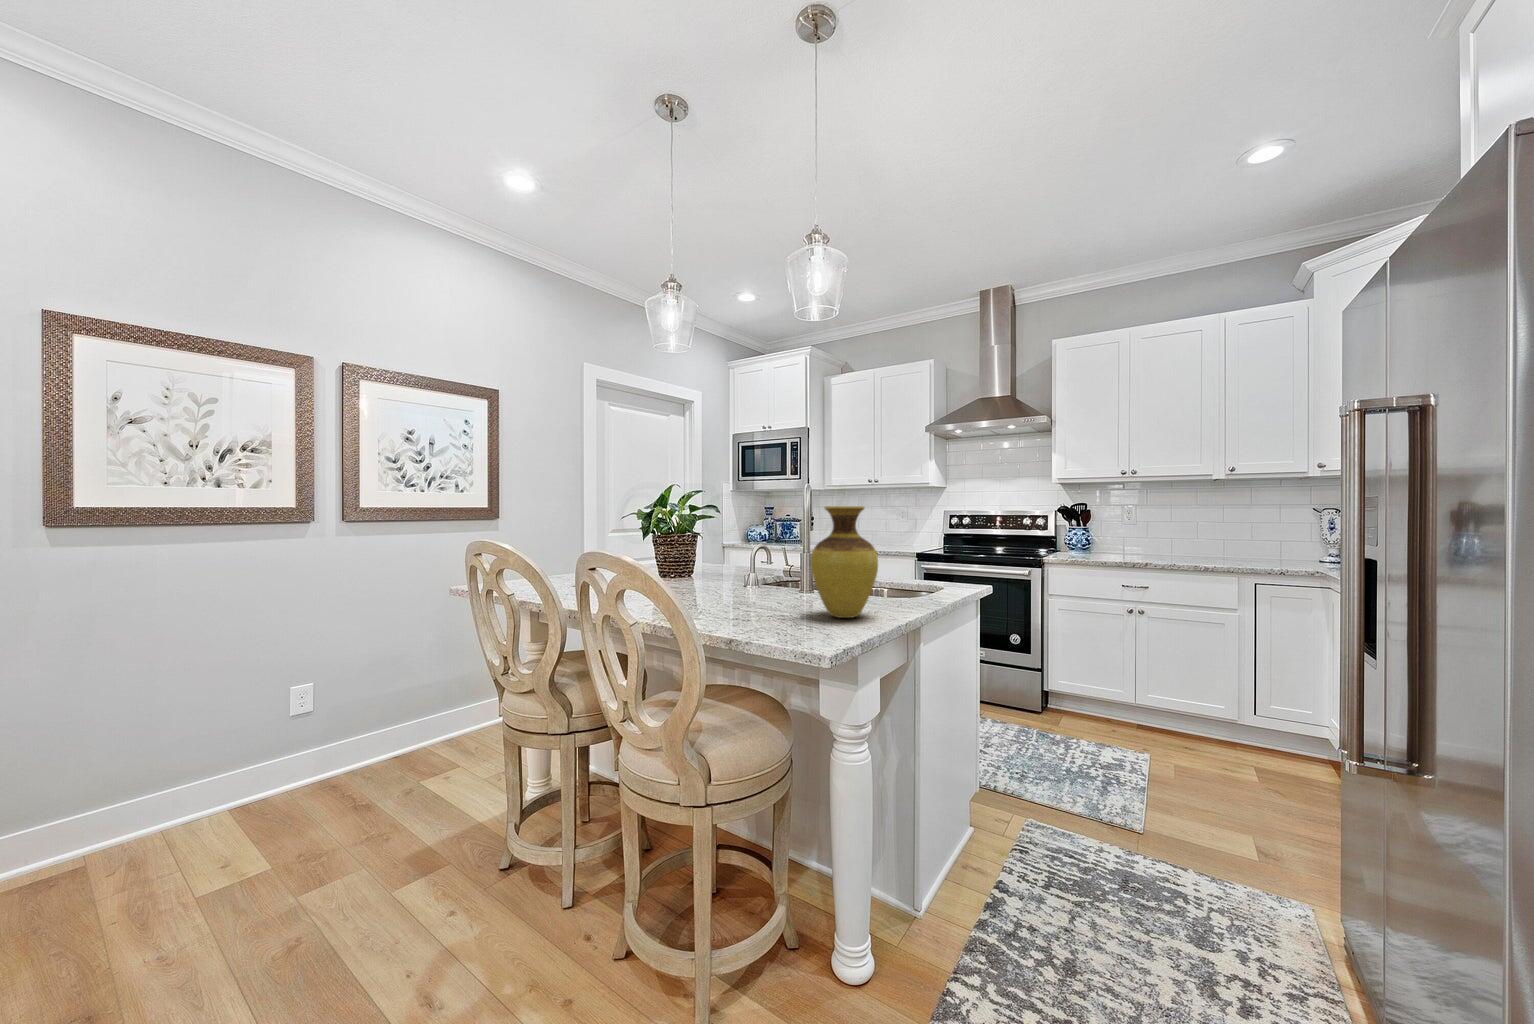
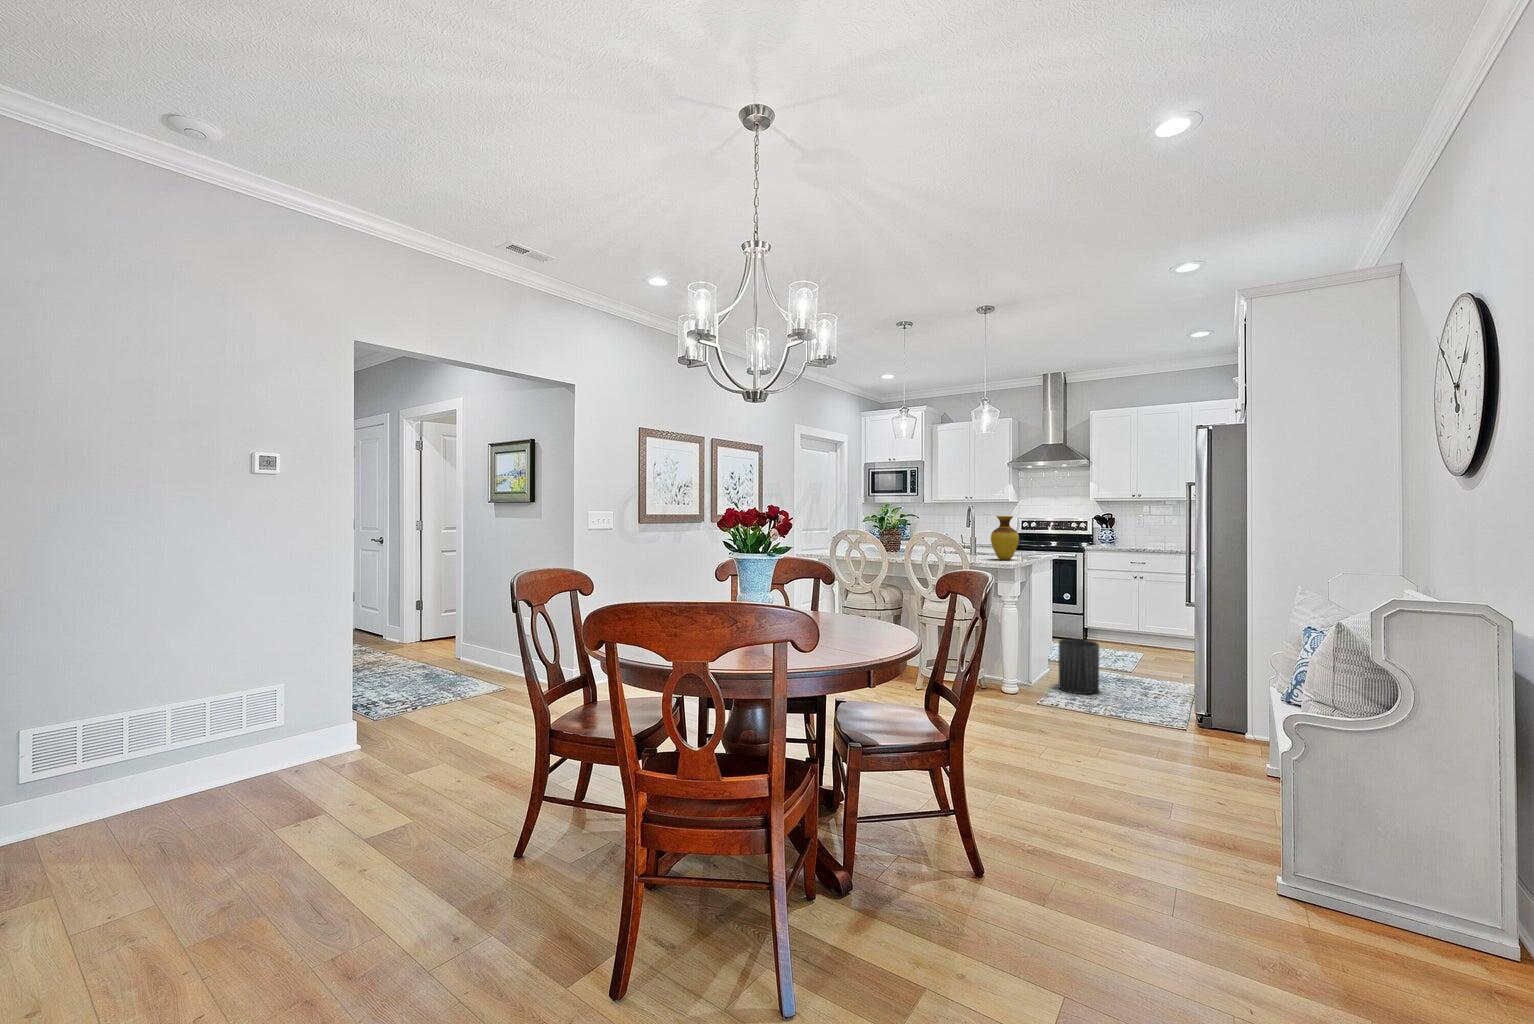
trash can: none [982,797,1082,972] -> present [1059,639,1099,694]

